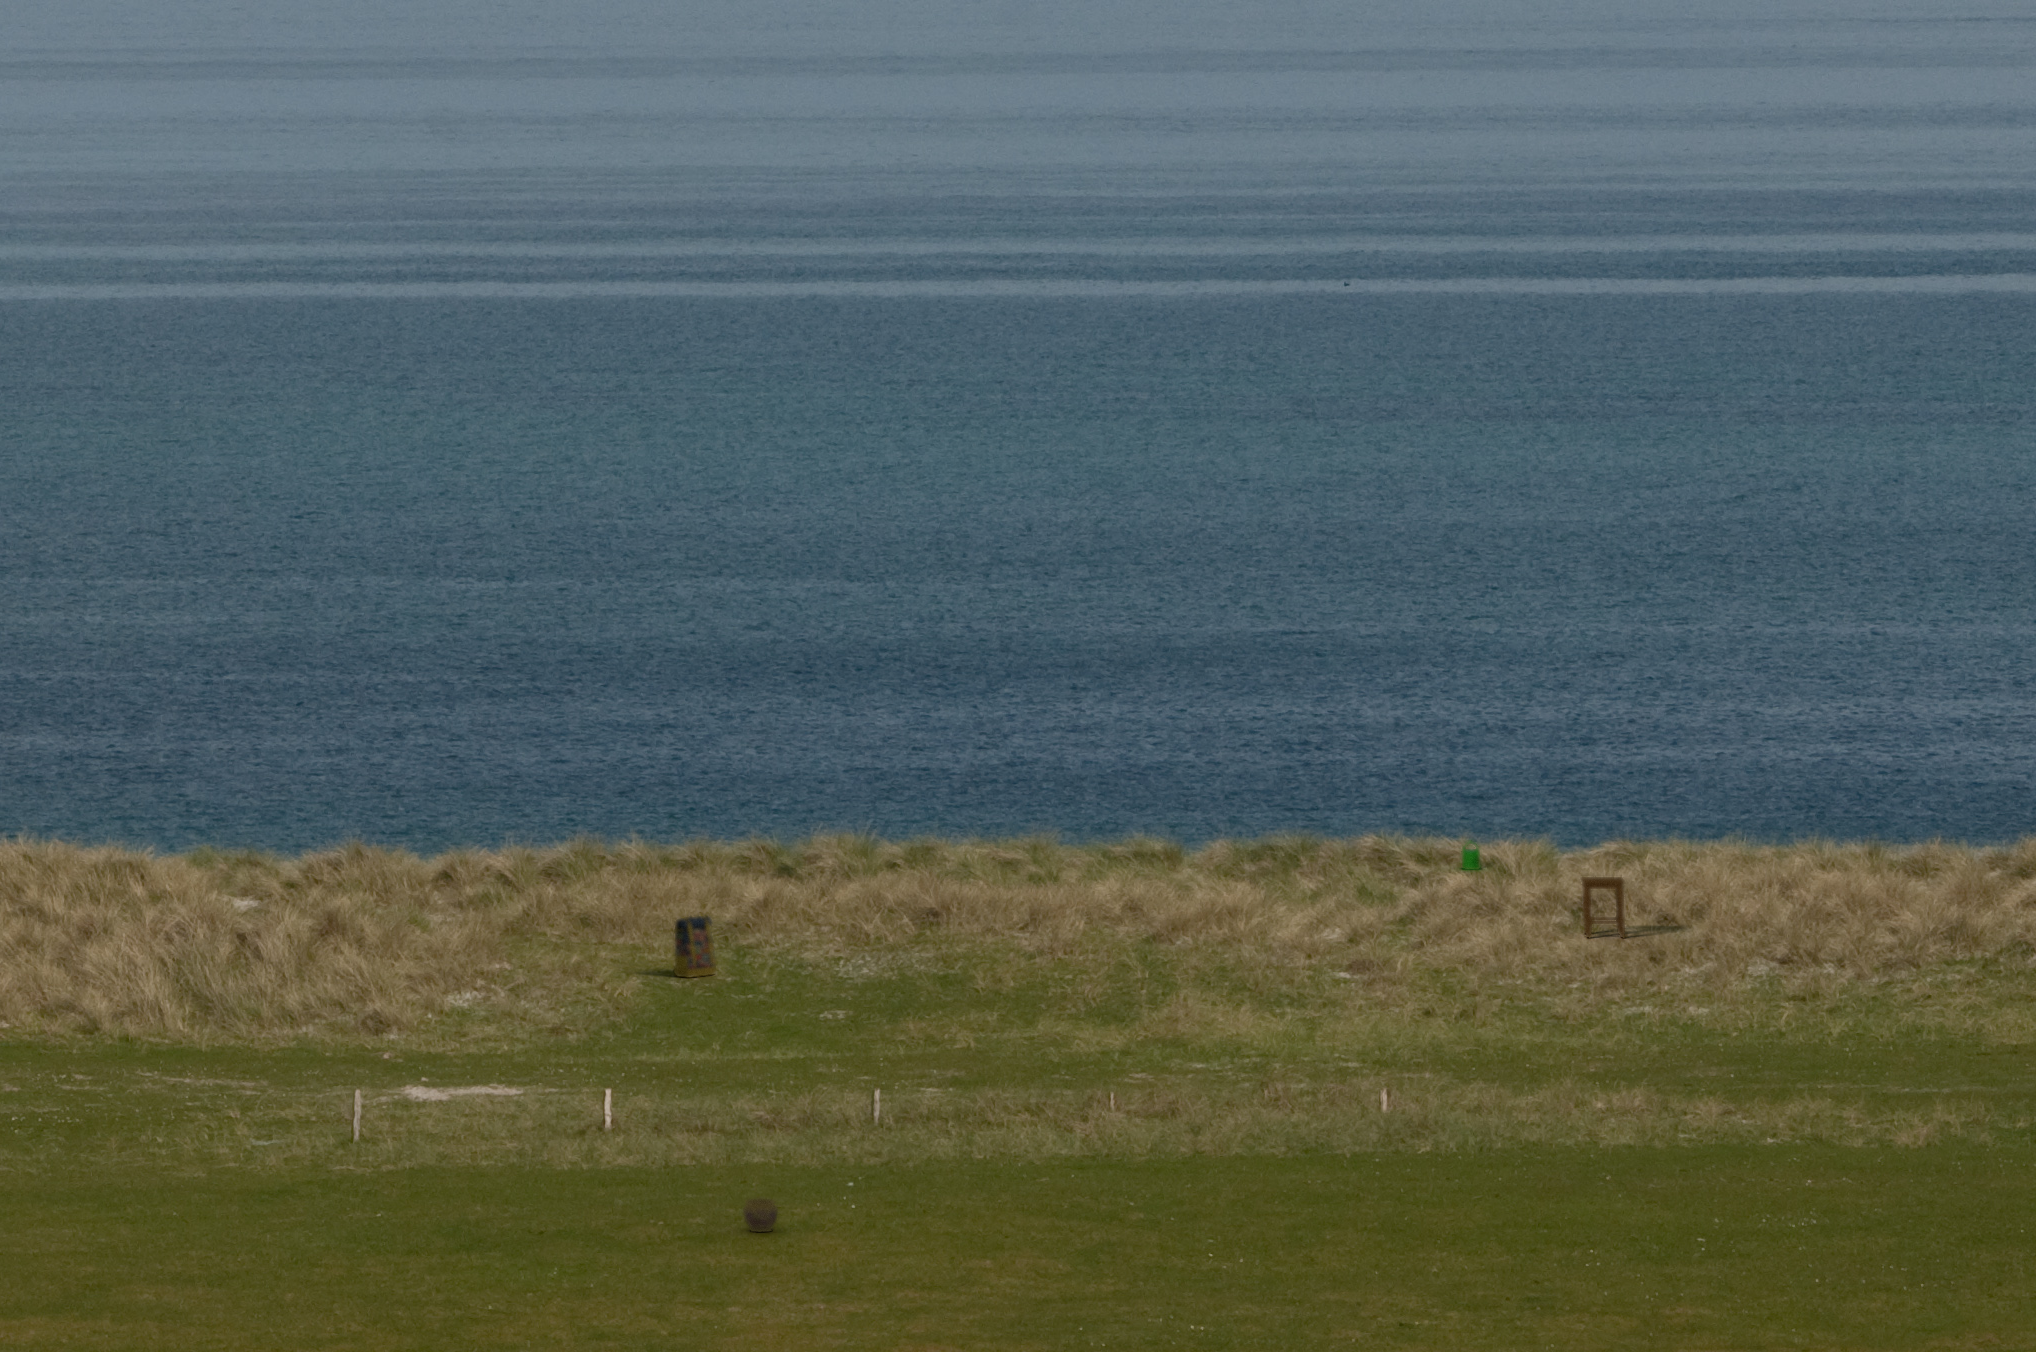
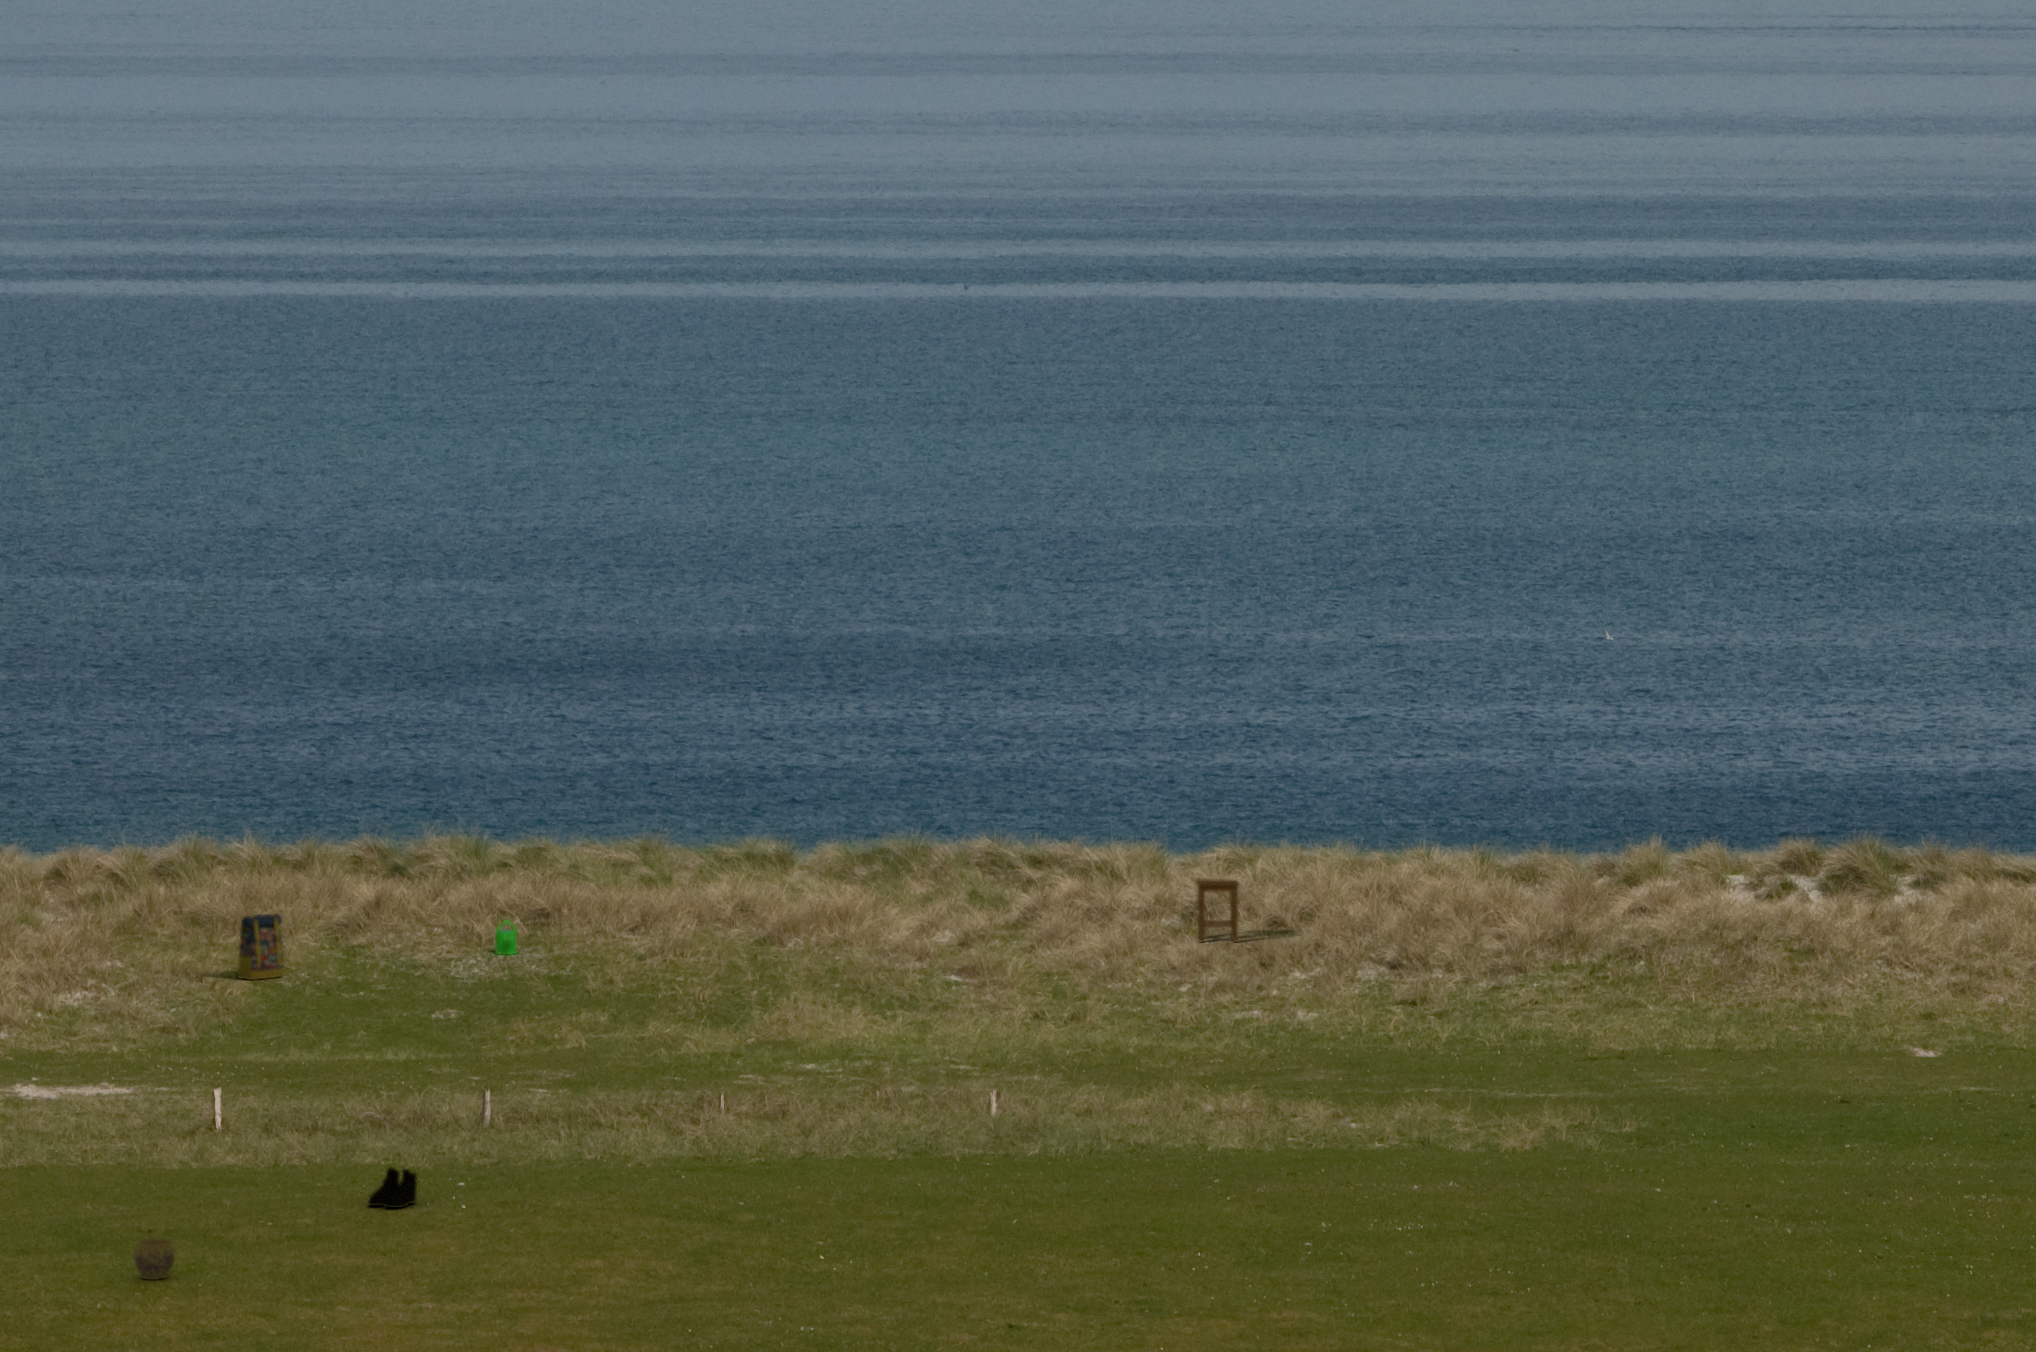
watering can: present [1462,842,1481,870] -> present [495,920,517,955]
boots: none [910,1142,951,1177] -> present [368,1167,417,1208]

